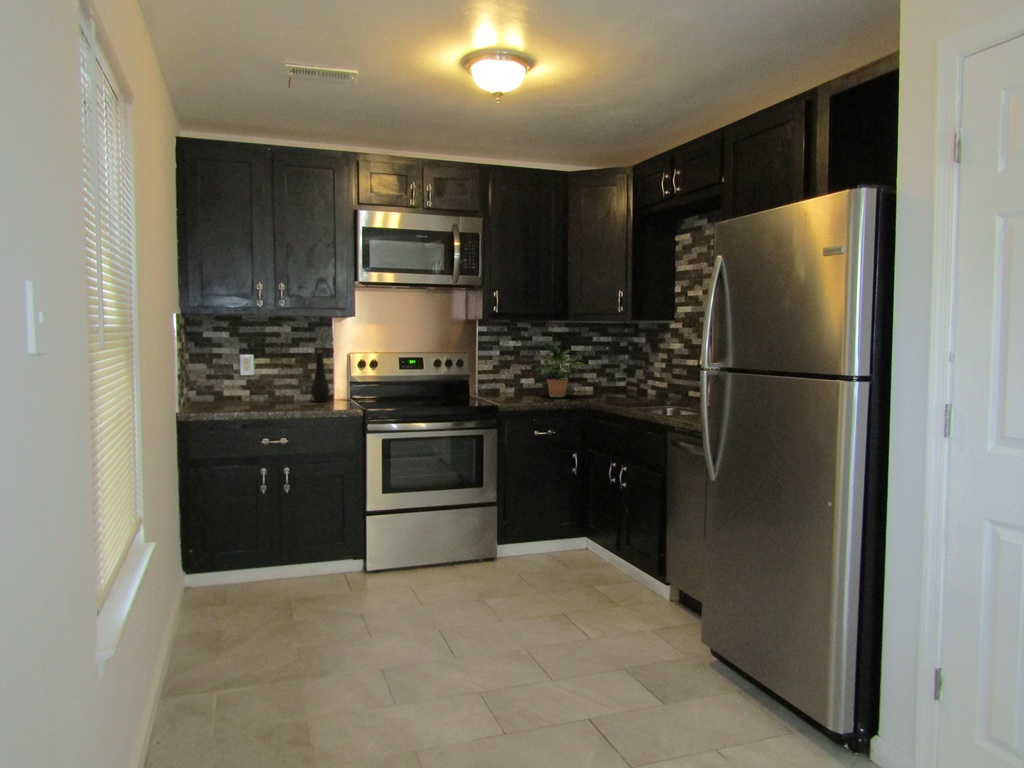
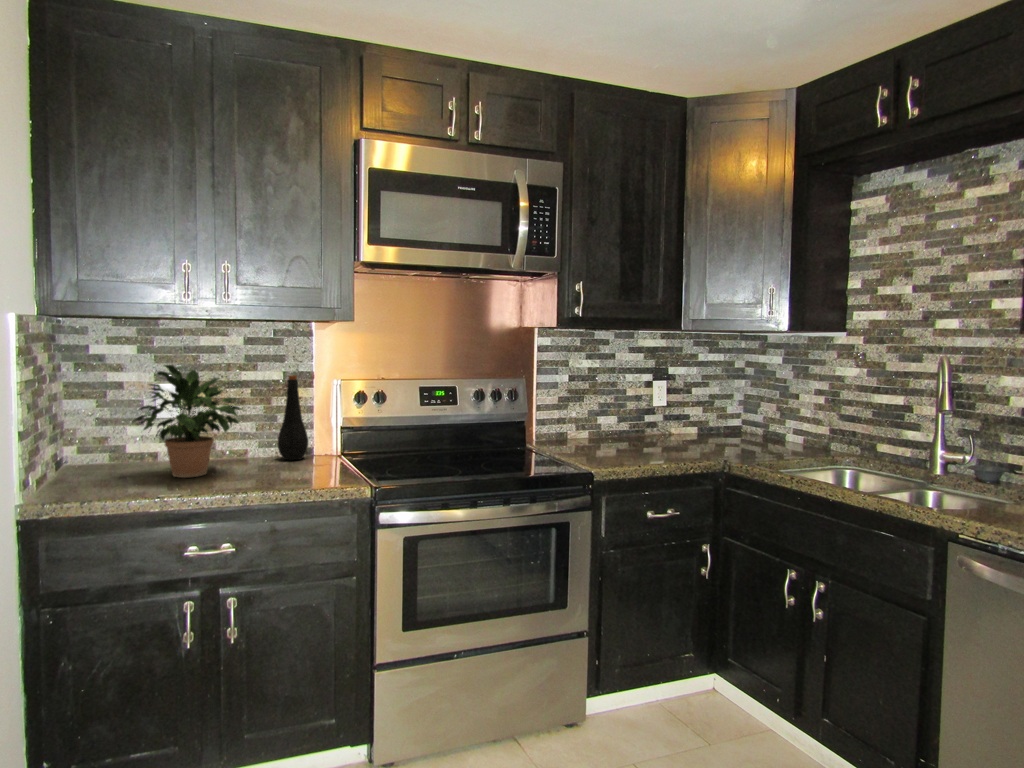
potted plant: present [534,343,584,397] -> present [133,365,245,478]

